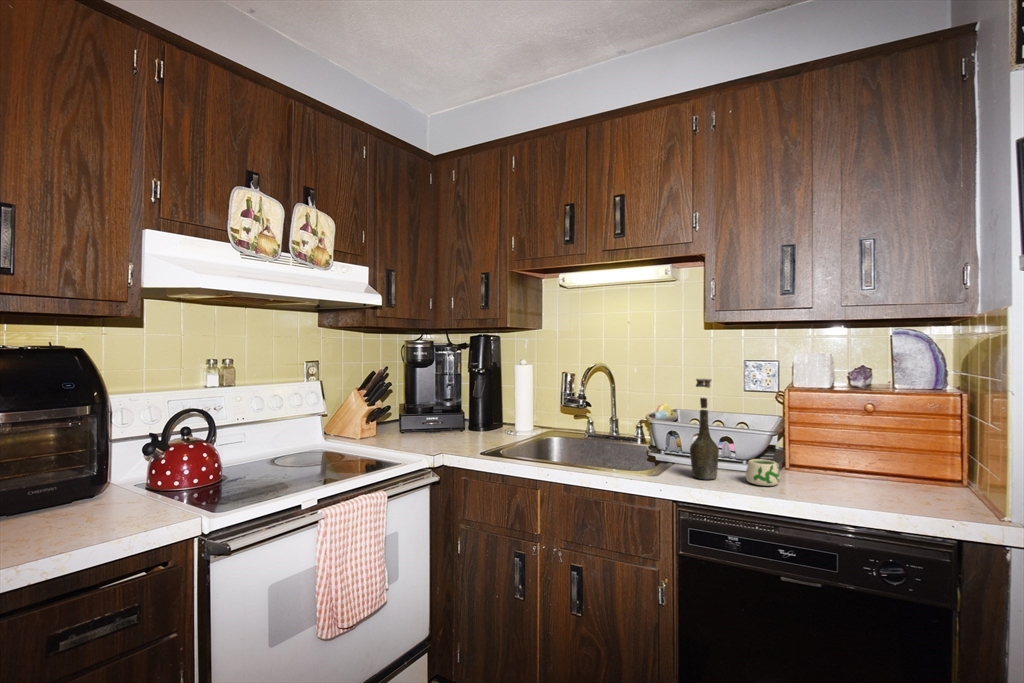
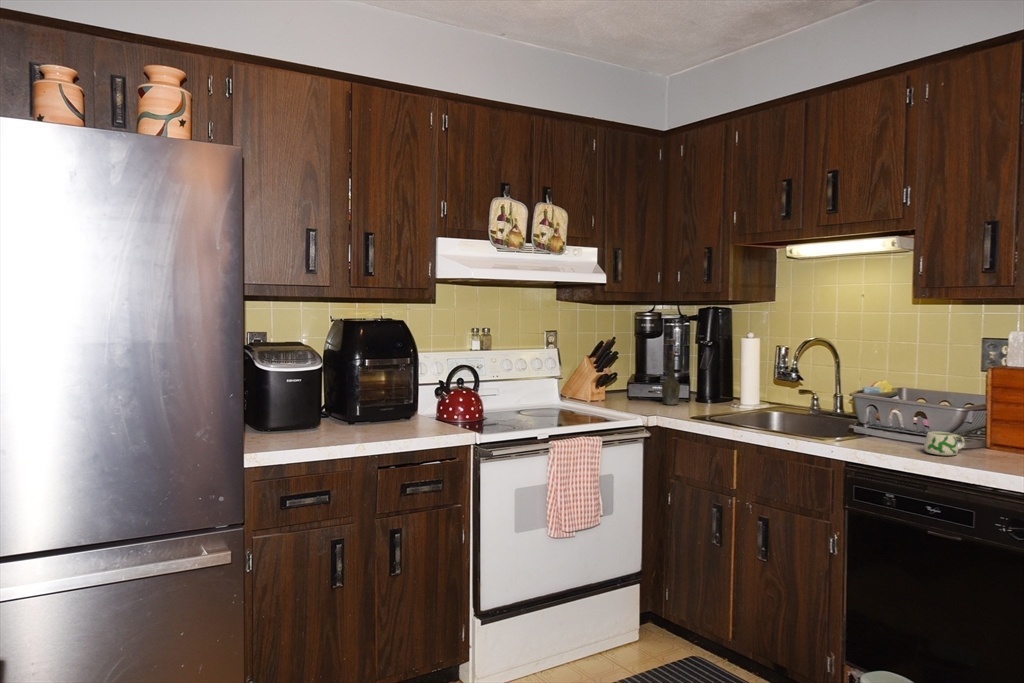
bottle: present [690,379,719,480] -> present [662,339,680,405]

